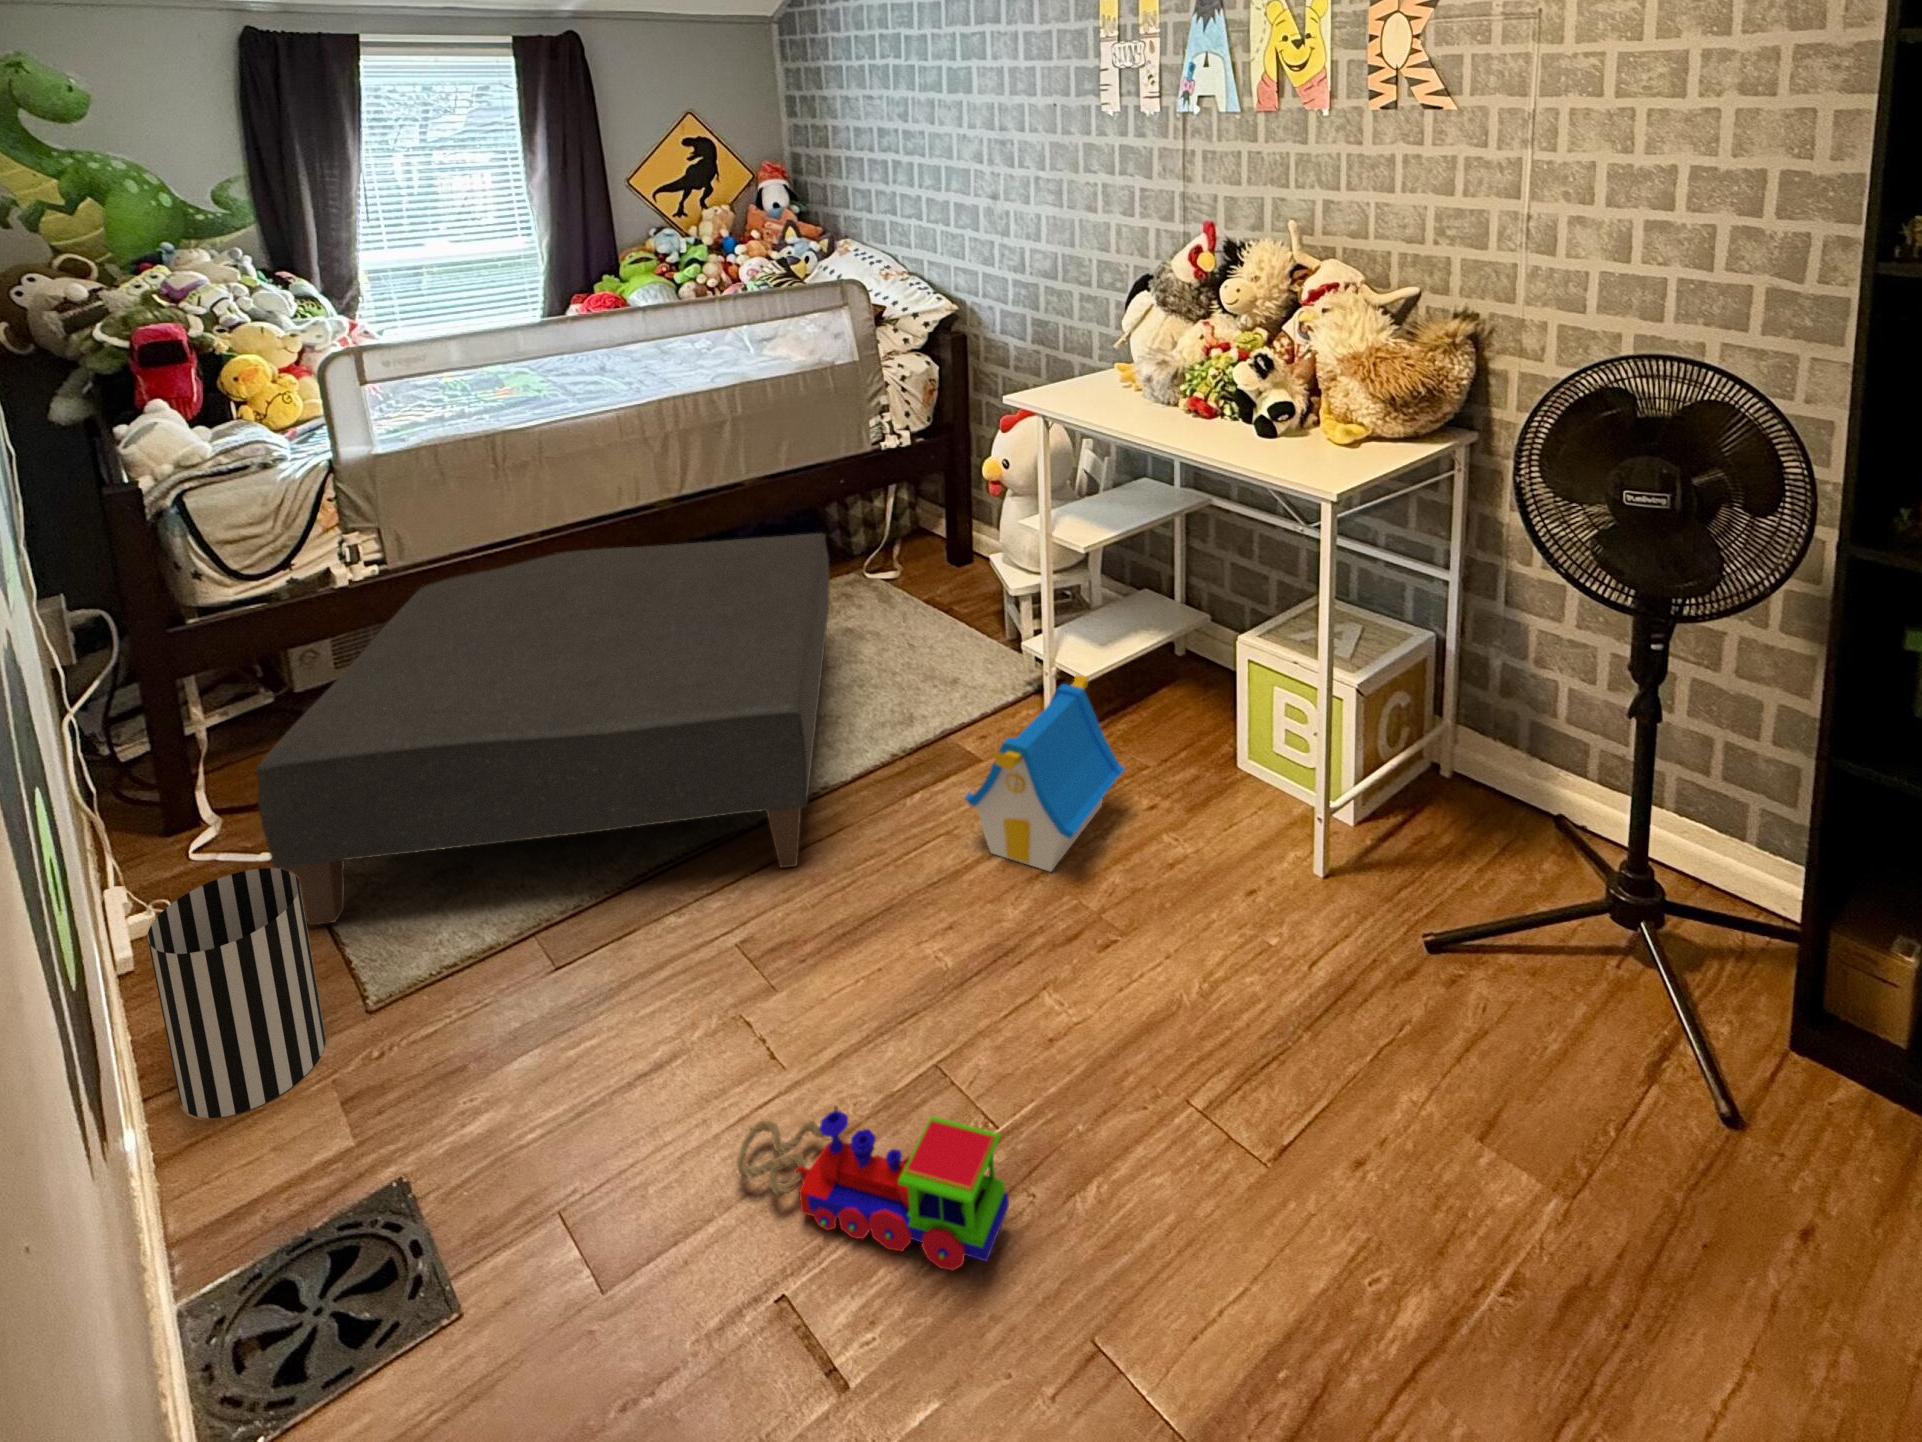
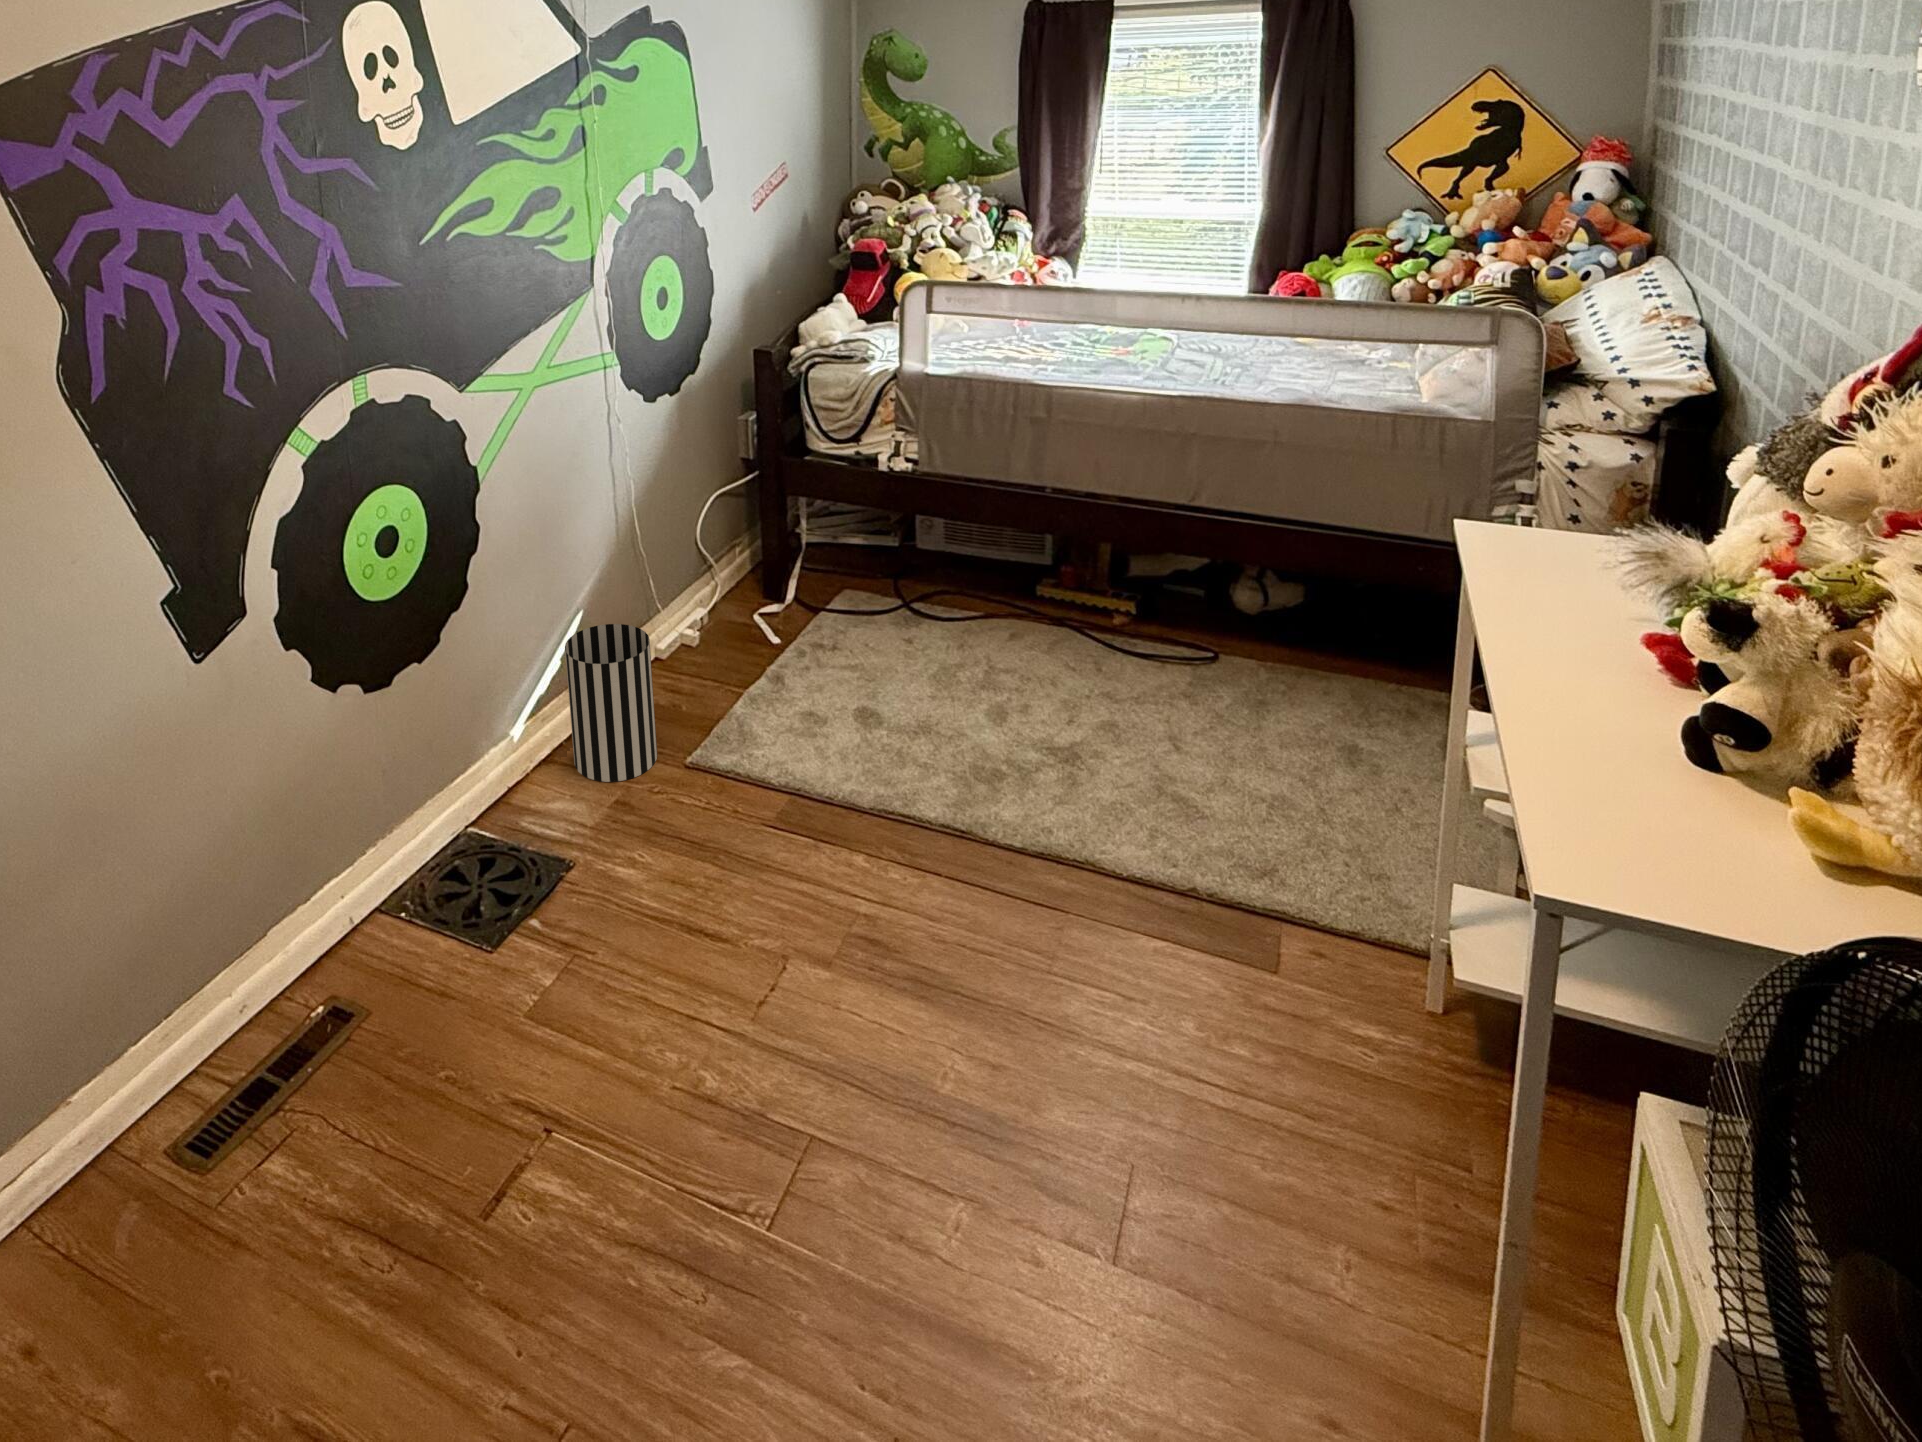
ottoman: present [256,533,829,925] -> none [700,489,1291,899]
toy house: present [965,675,1124,871] -> none [1085,912,1328,1121]
toy train: present [737,1106,1009,1270] -> none [595,1025,697,1274]

